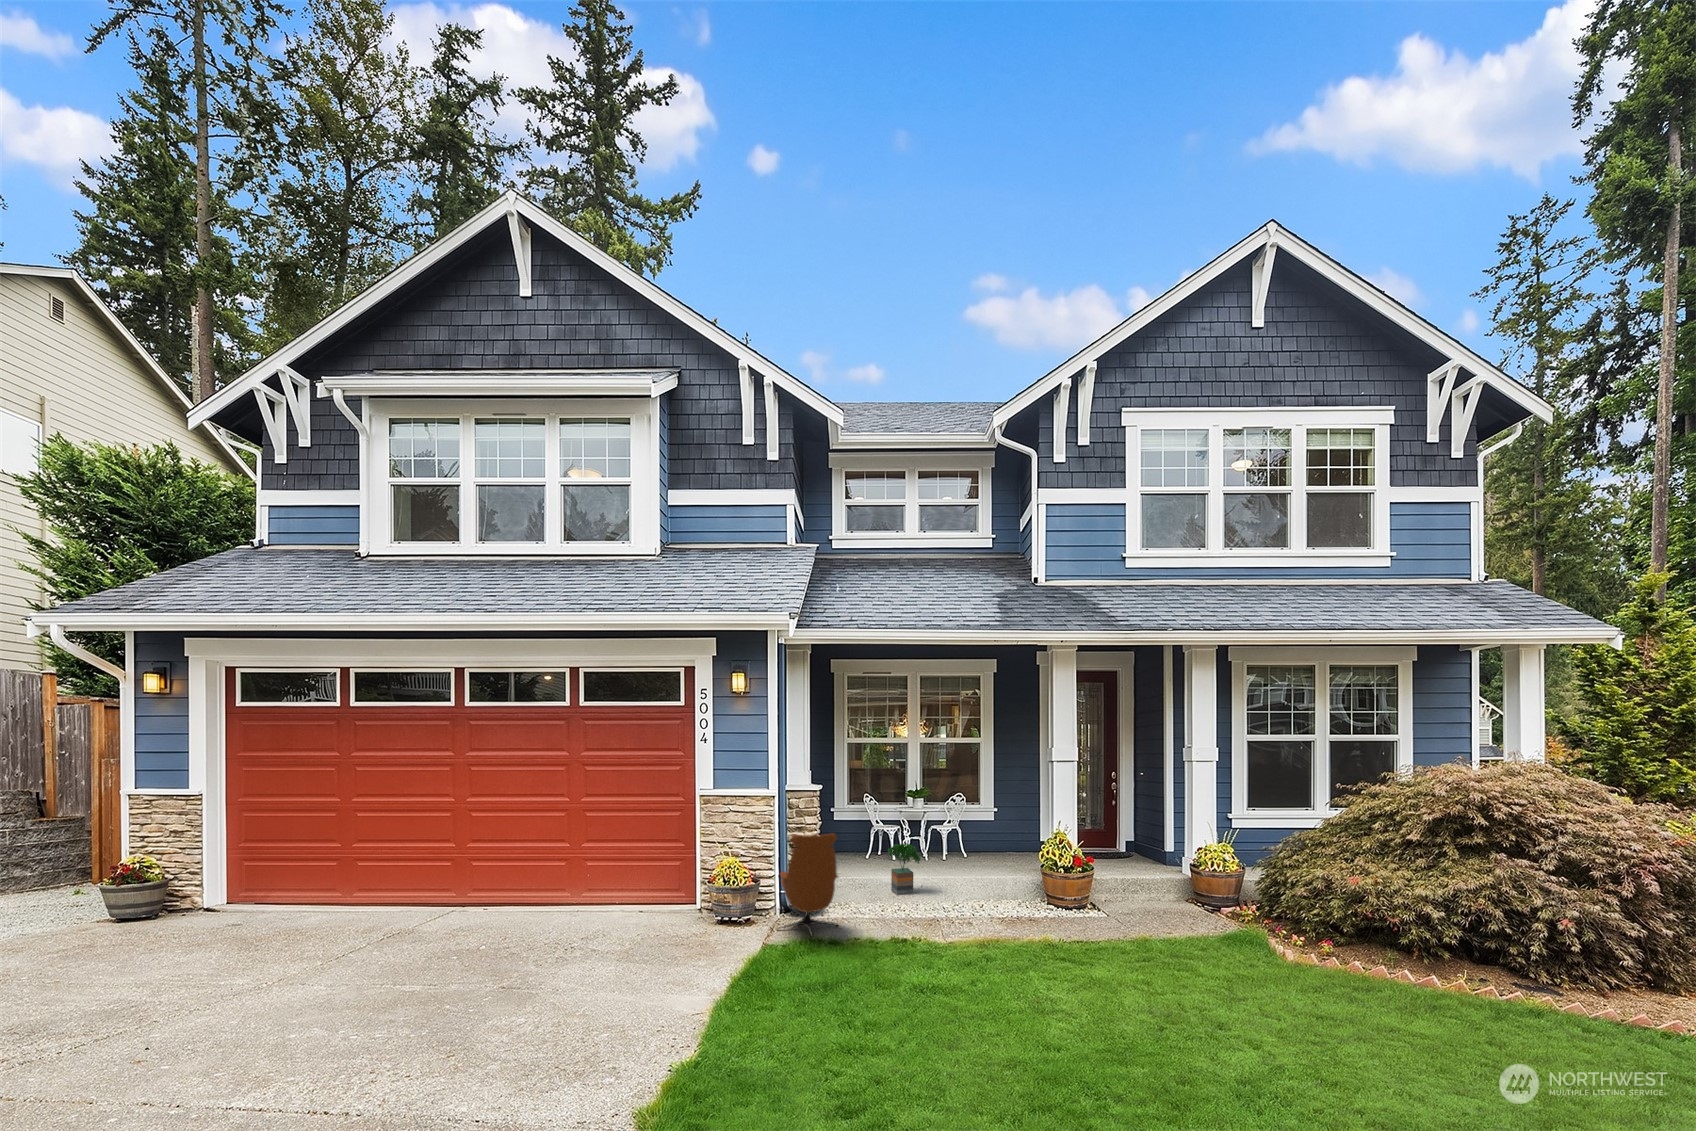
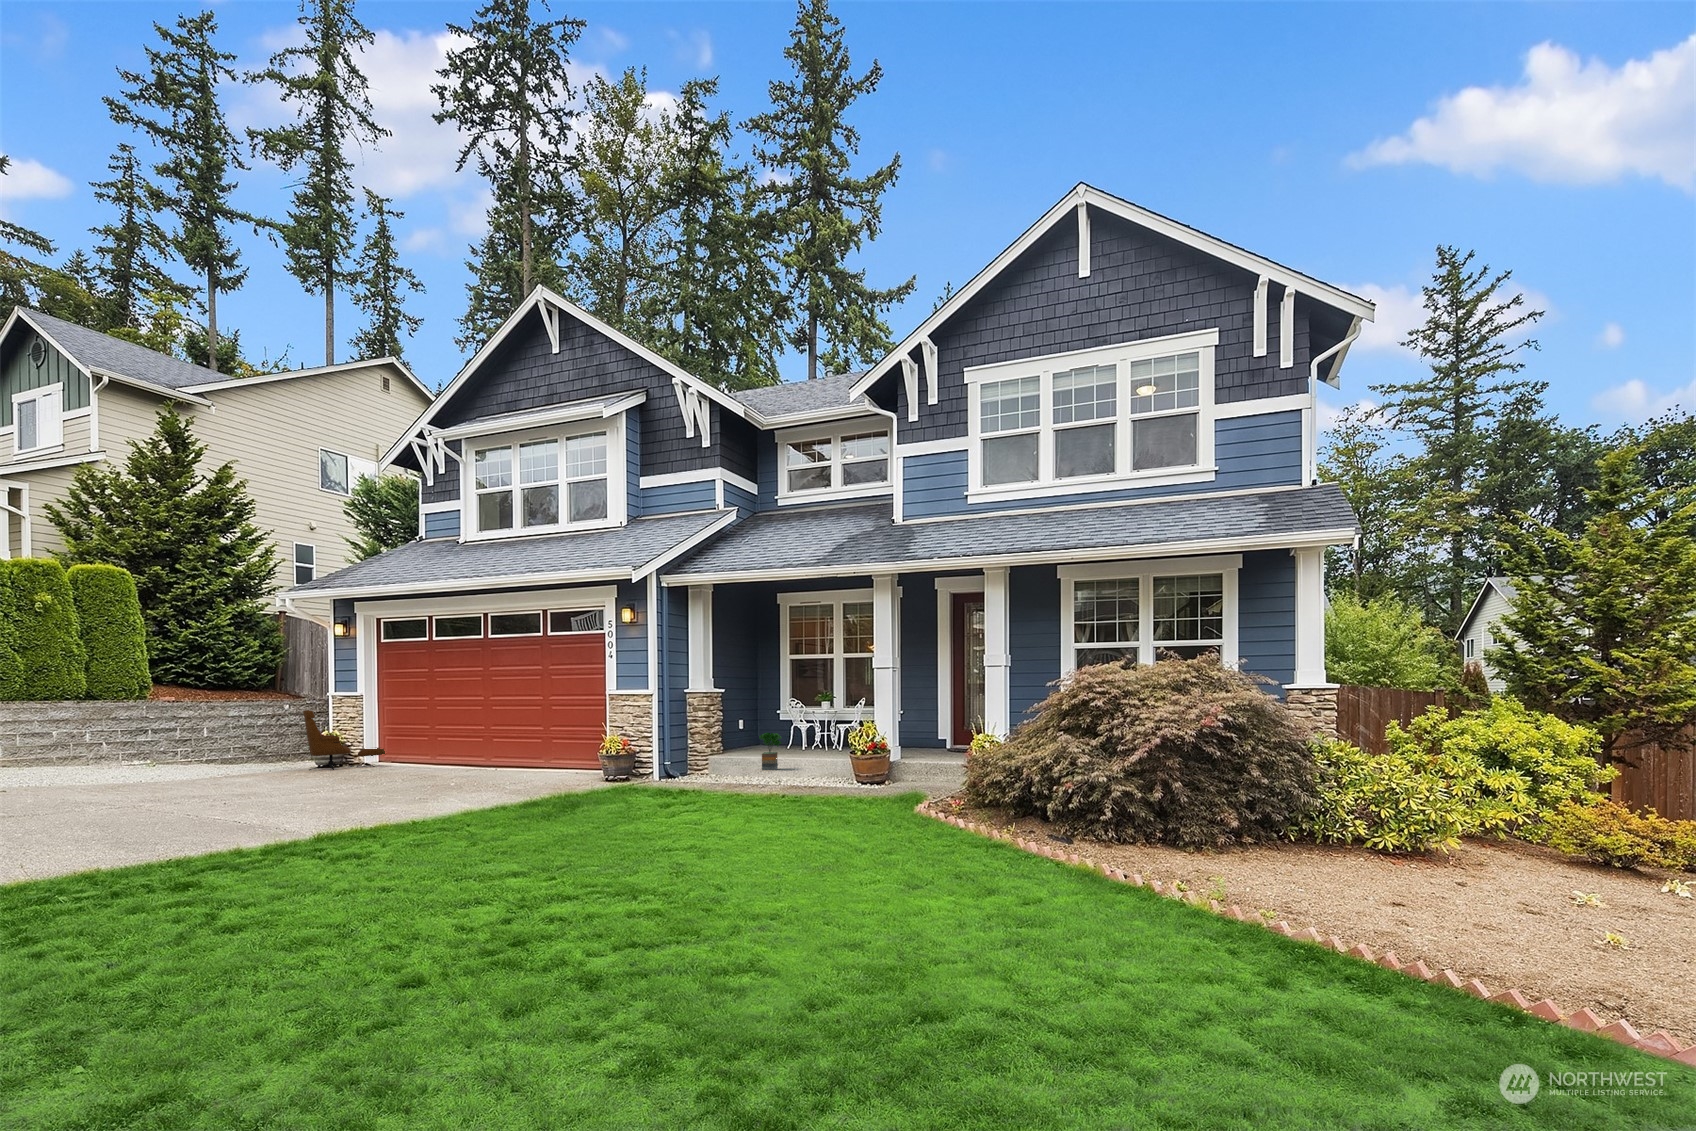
lounge chair: present [777,833,838,937] -> present [303,710,385,771]

